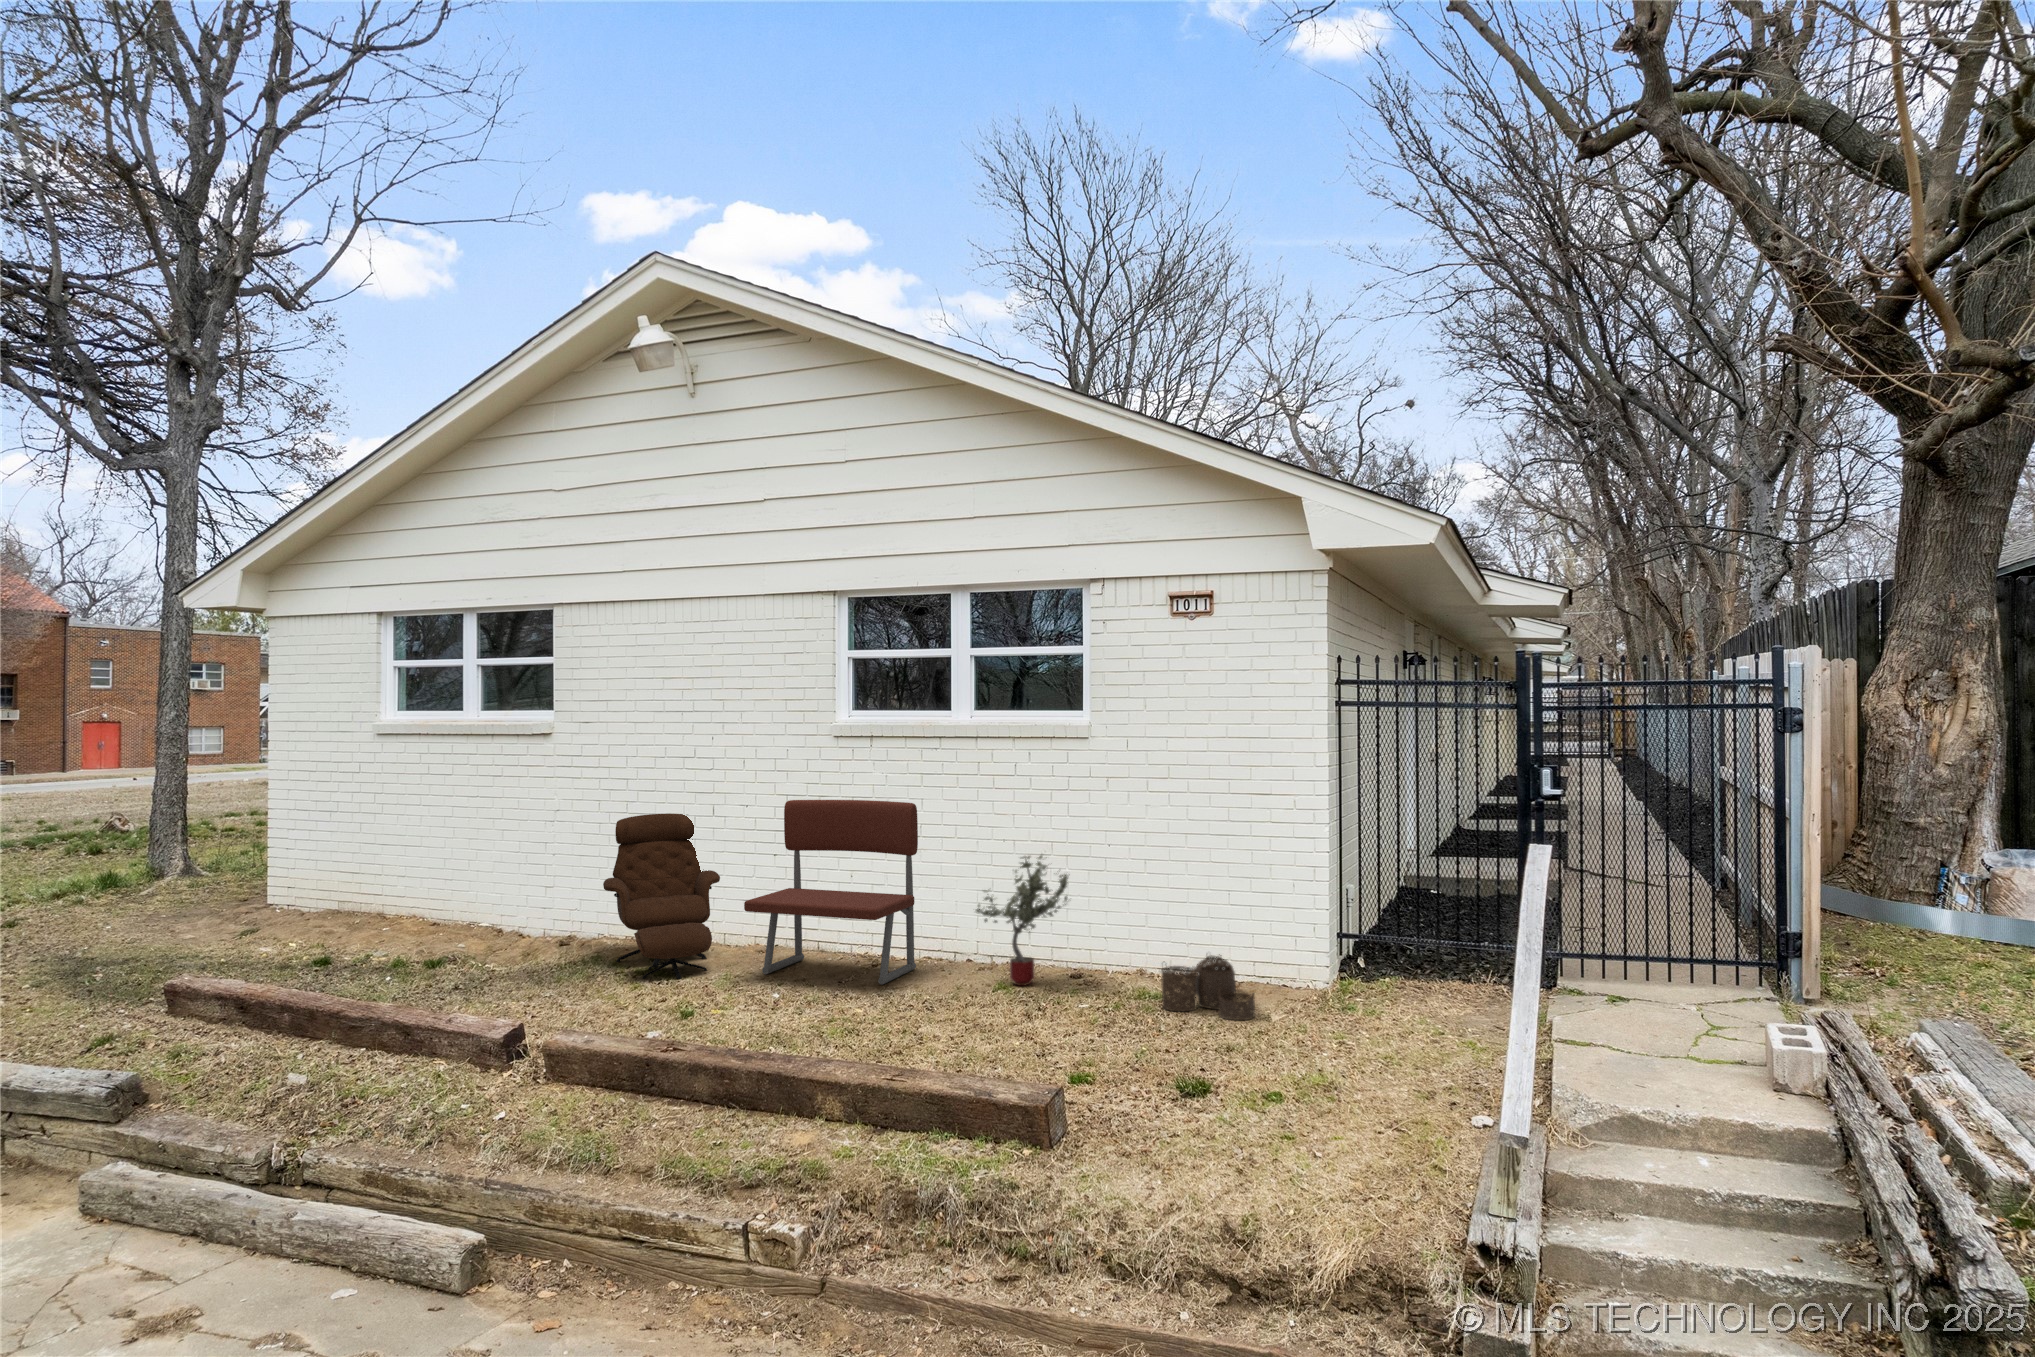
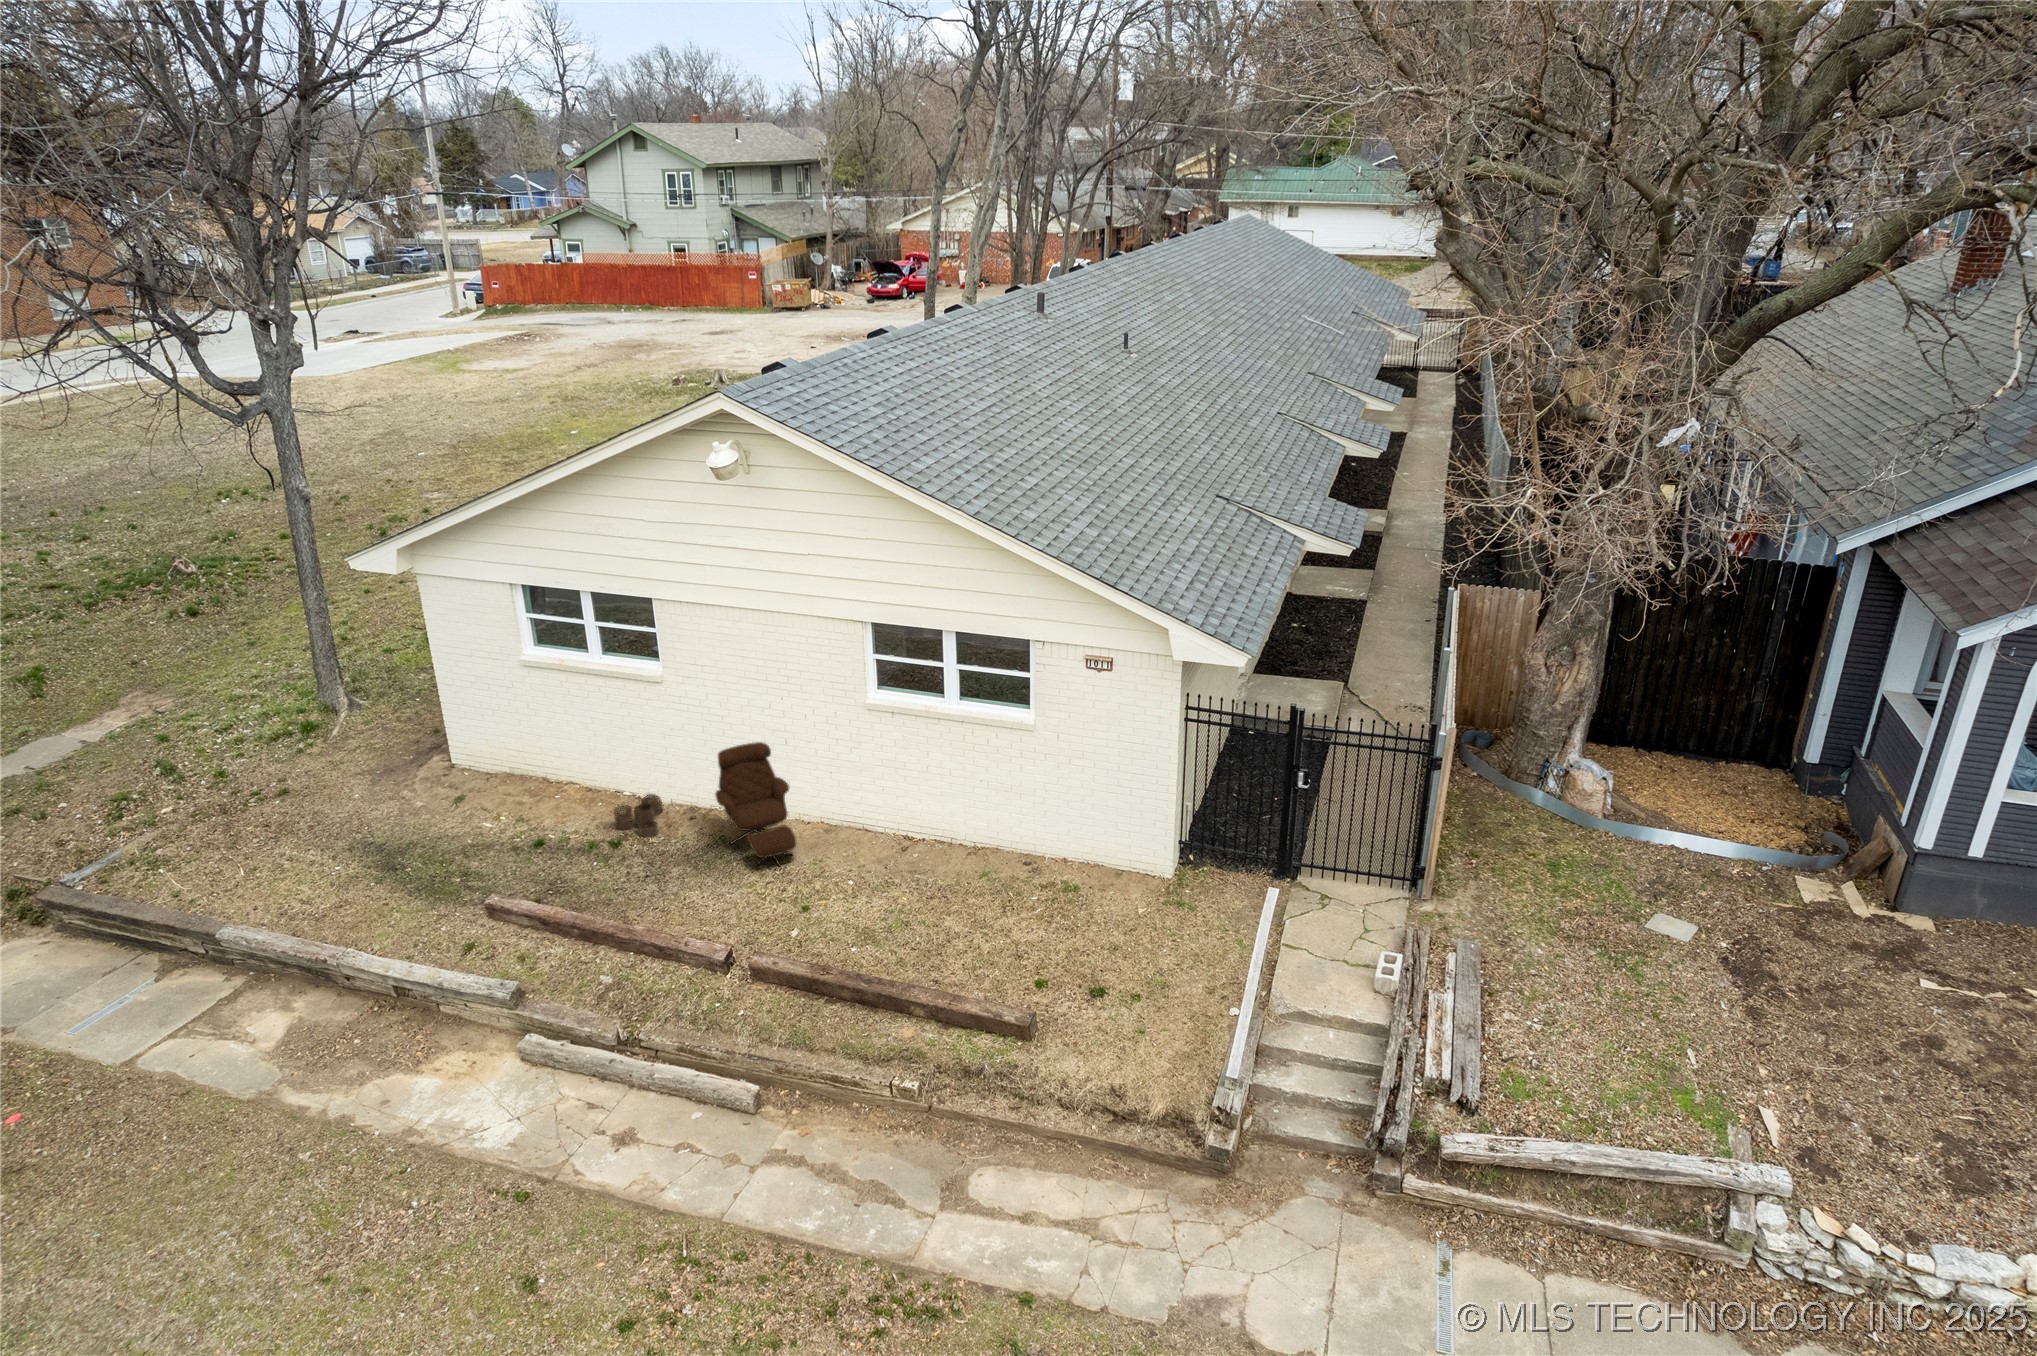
bench: present [744,800,918,985] -> none [819,752,925,874]
potted tree: present [976,855,1068,986] -> none [963,802,1024,875]
woven basket: present [1161,955,1255,1020] -> present [614,794,663,837]

